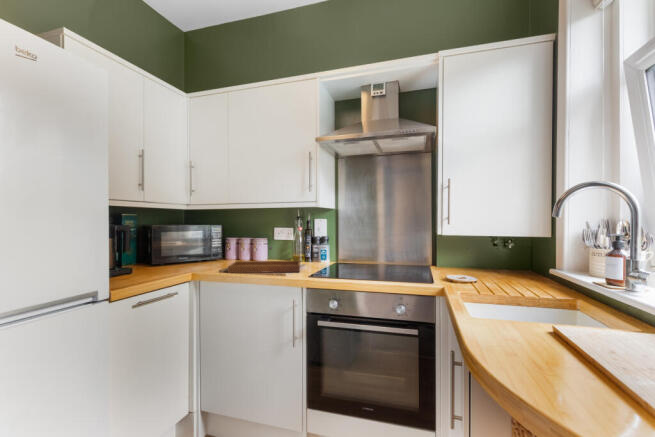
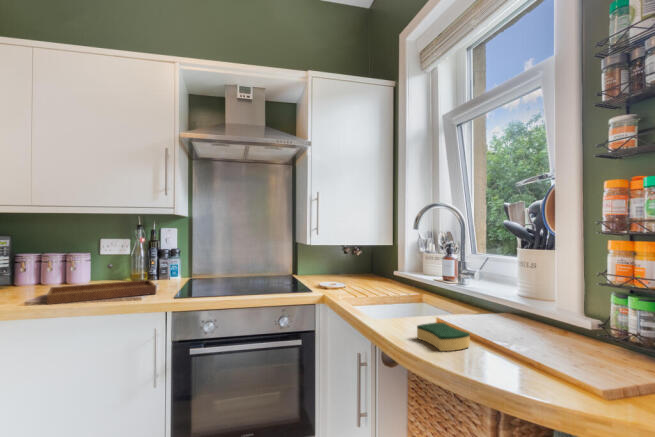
sponge: none [500,330,568,370] -> present [417,323,470,351]

